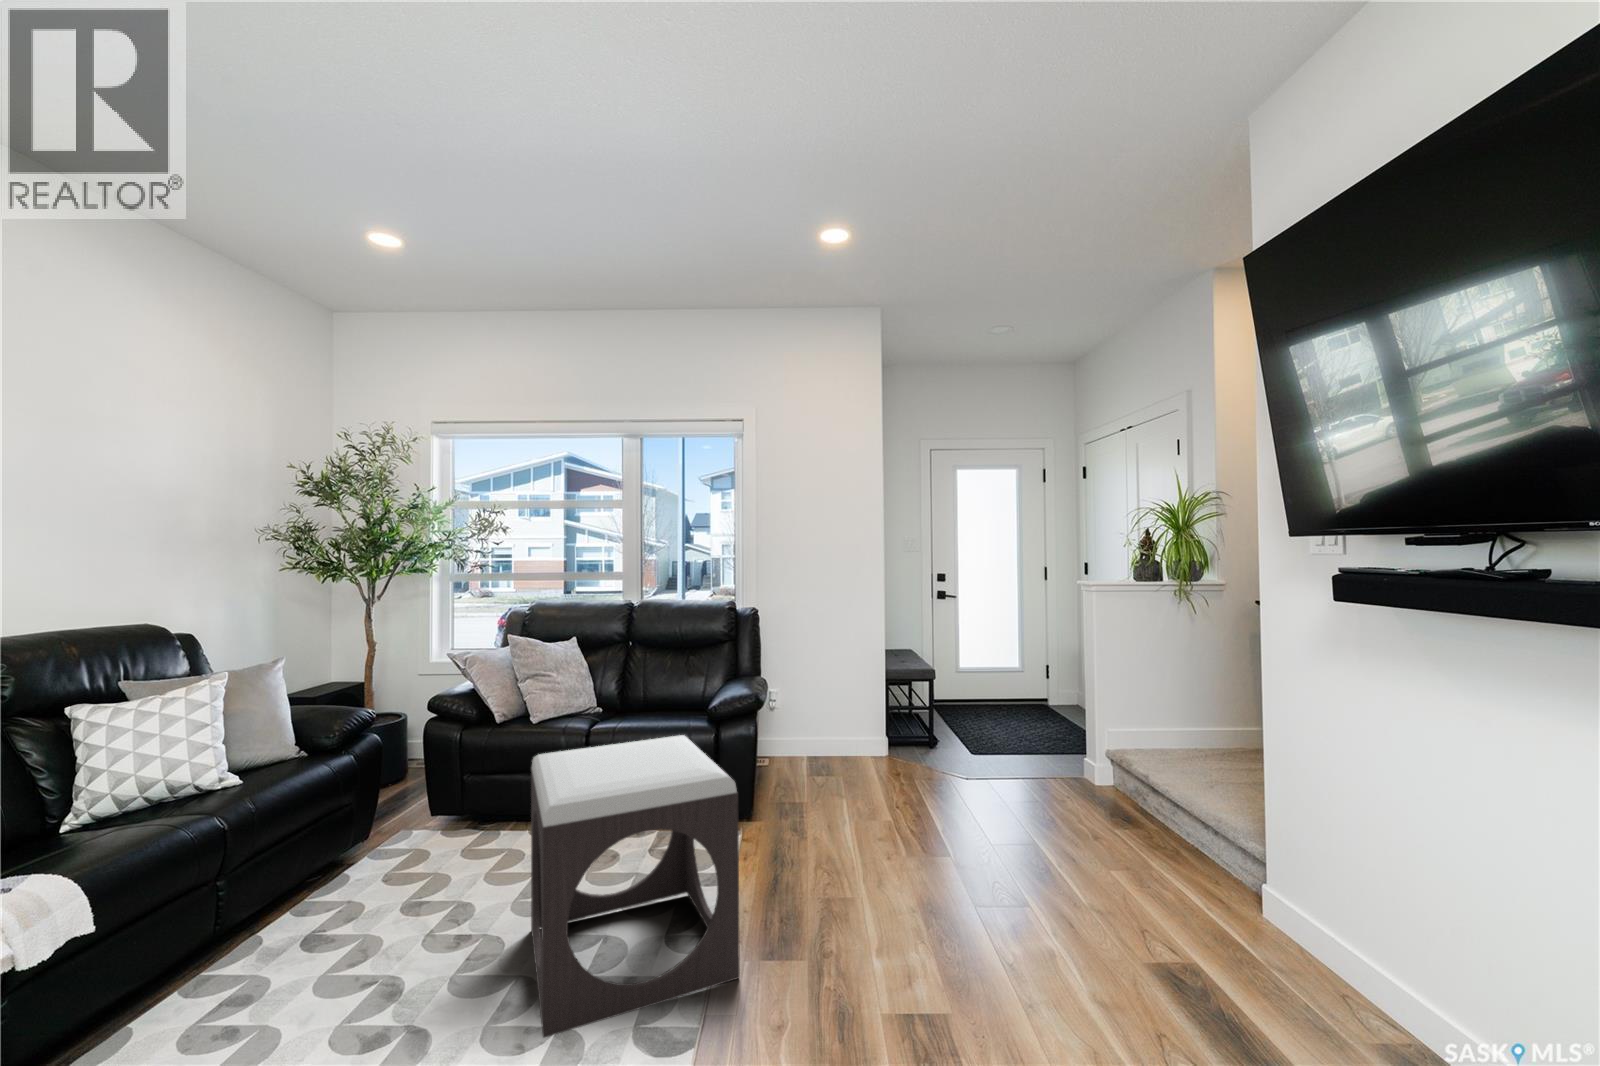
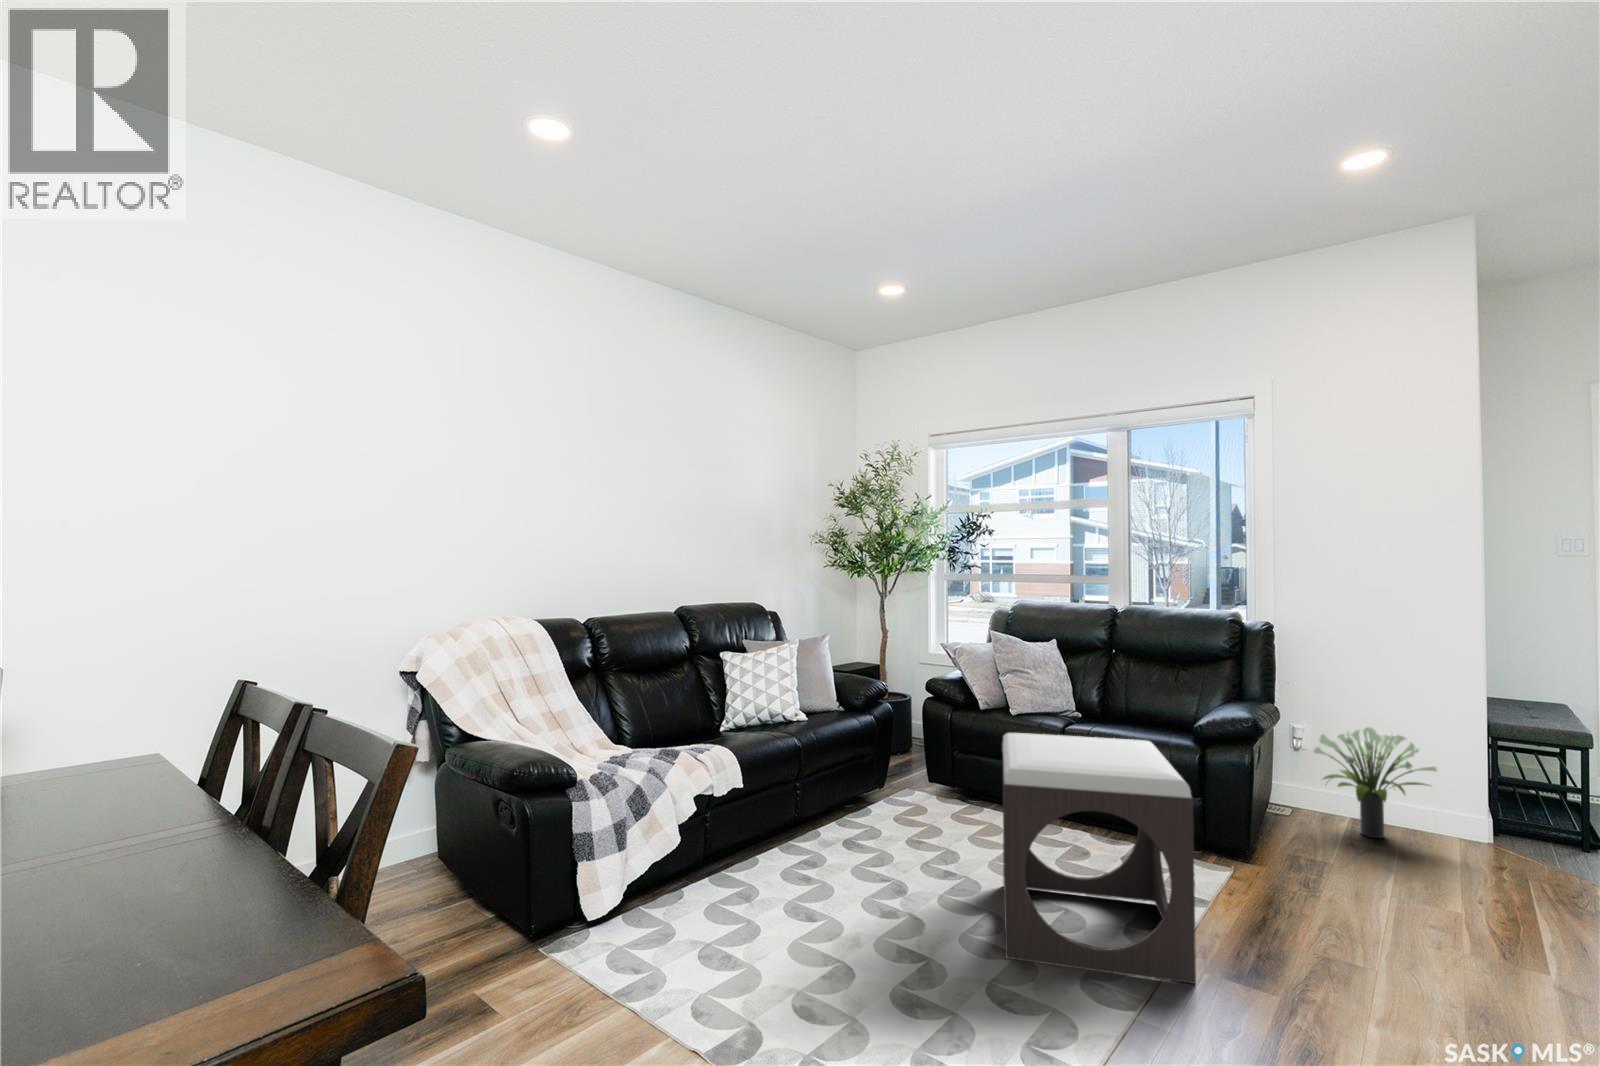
potted plant: none [788,685,865,772] -> present [1313,727,1437,838]

